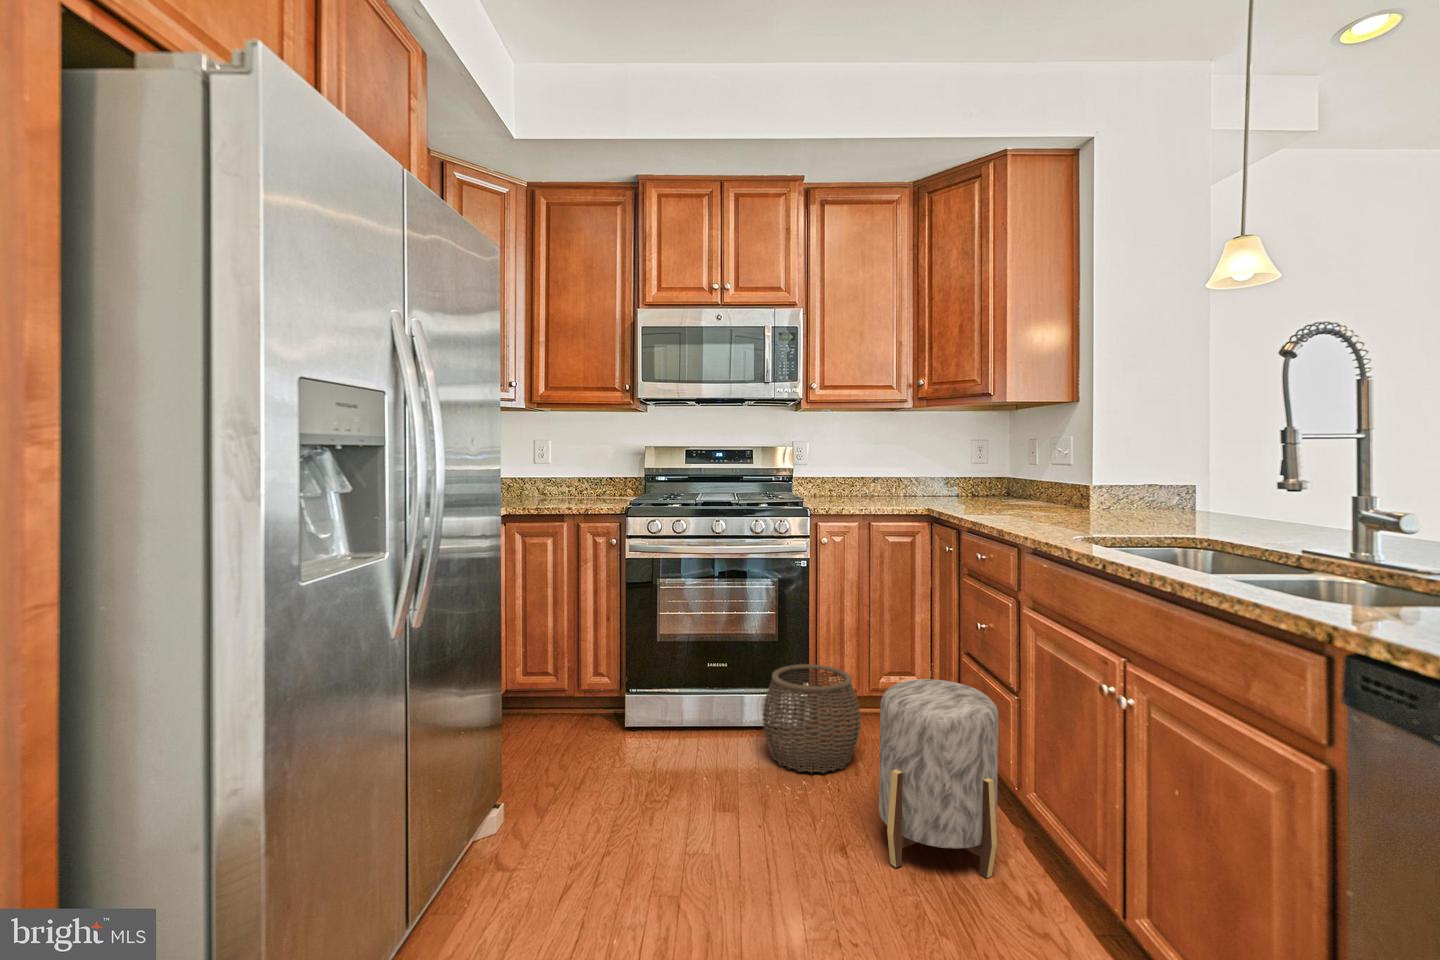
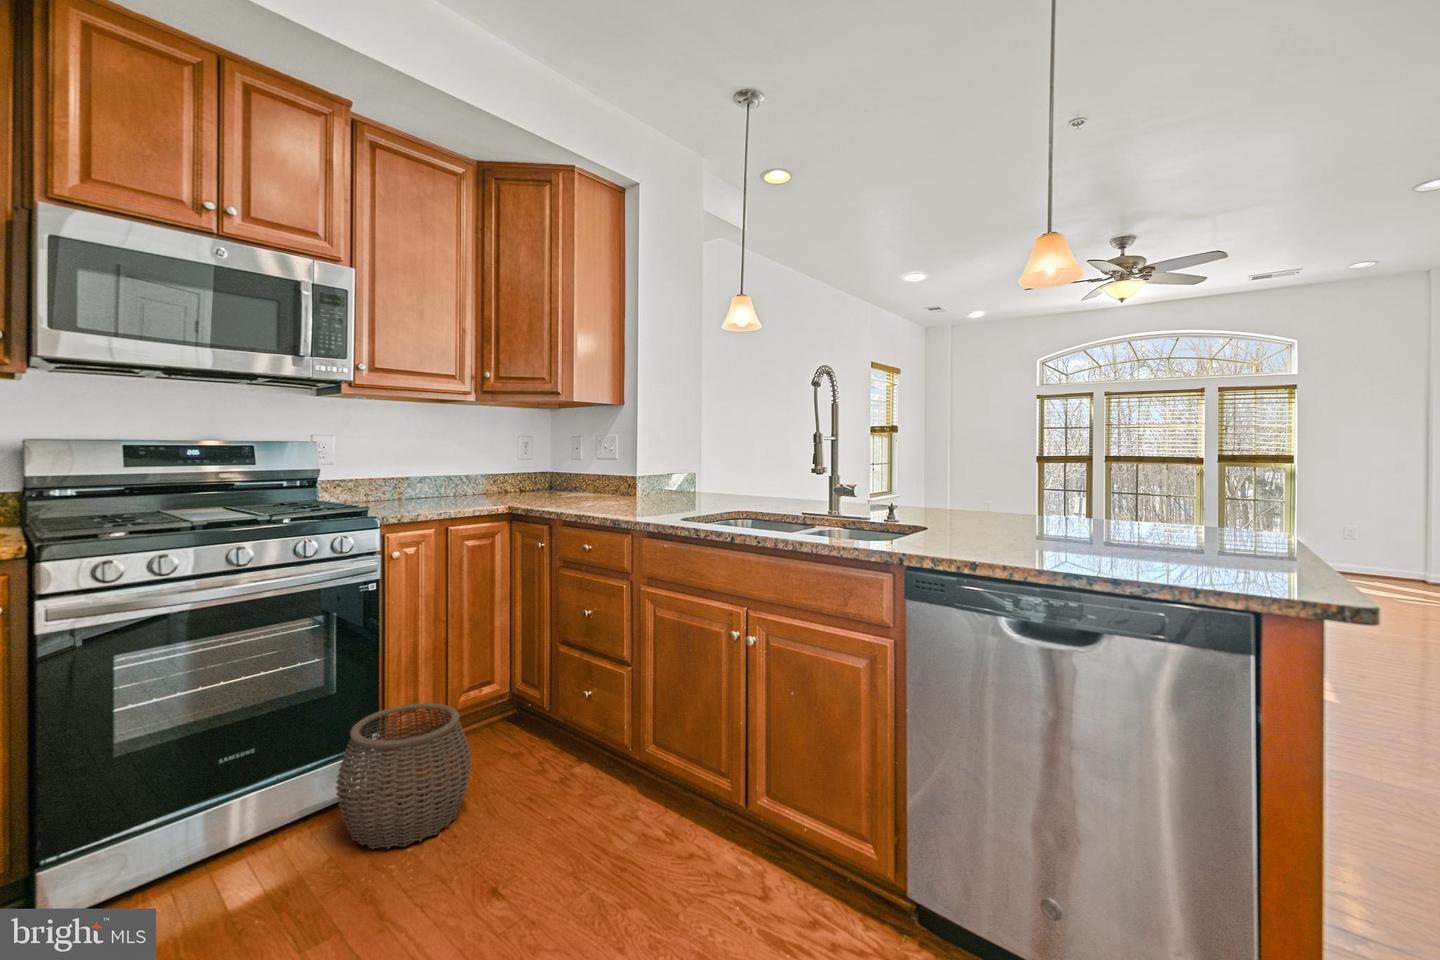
stool: present [879,679,999,878] -> none [535,688,671,911]

